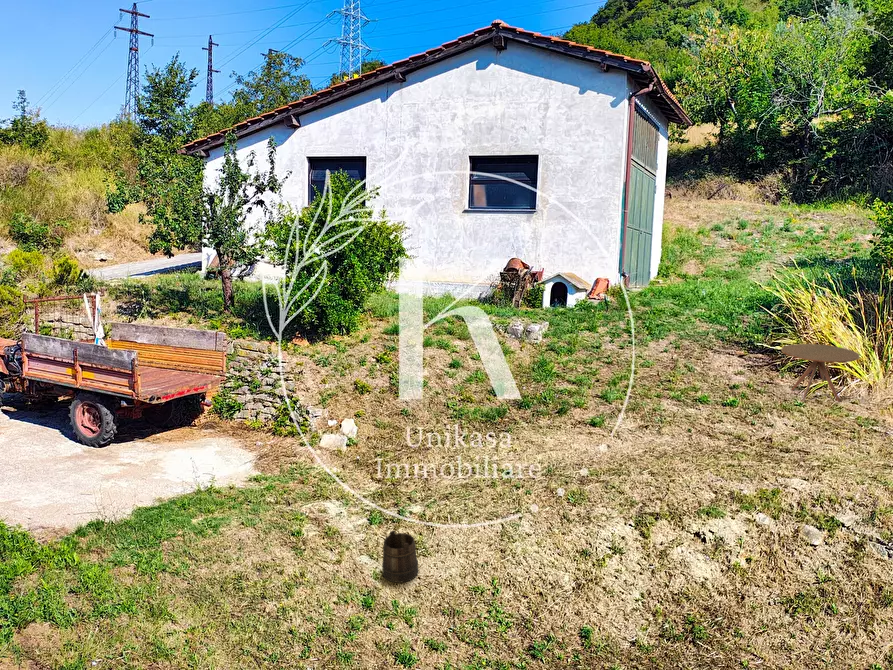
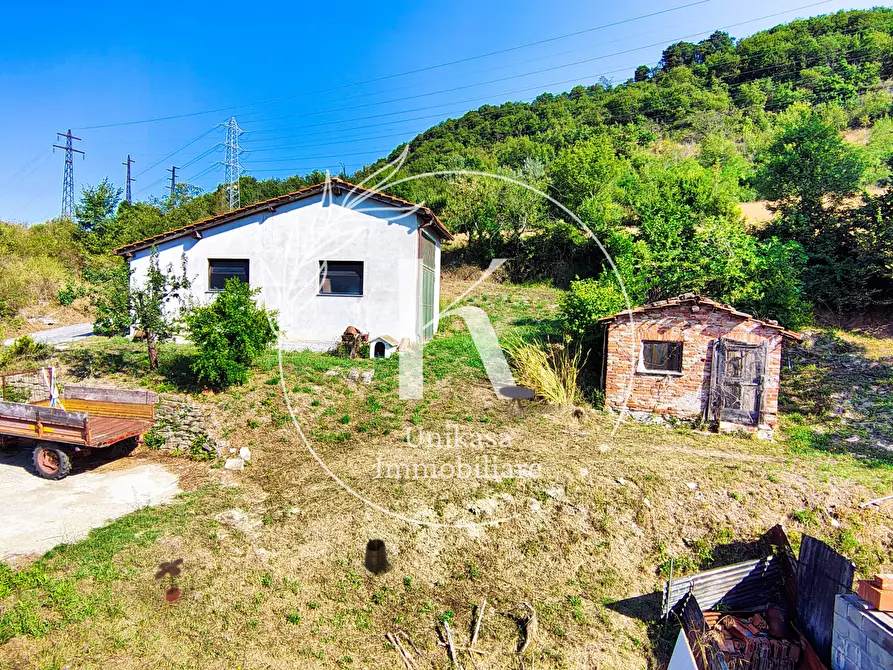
bucket: present [382,531,418,583] -> present [365,539,387,572]
potted plant: none [209,545,250,607] -> present [155,558,183,601]

